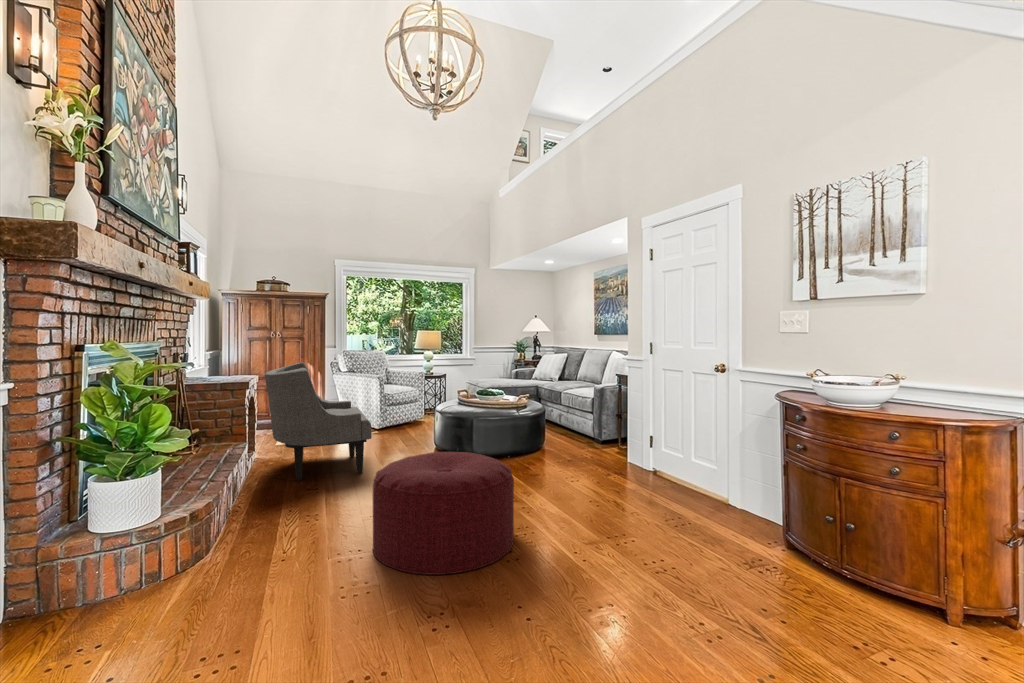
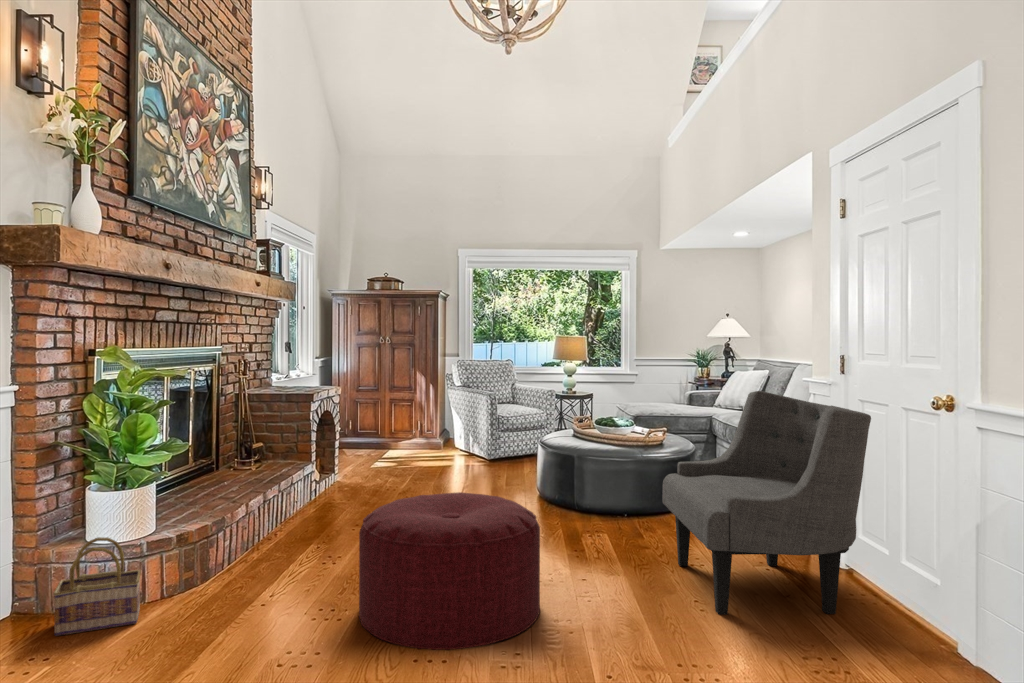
armchair: present [265,362,372,481] -> present [662,391,871,615]
basket: none [75,526,169,629] -> present [53,537,141,636]

